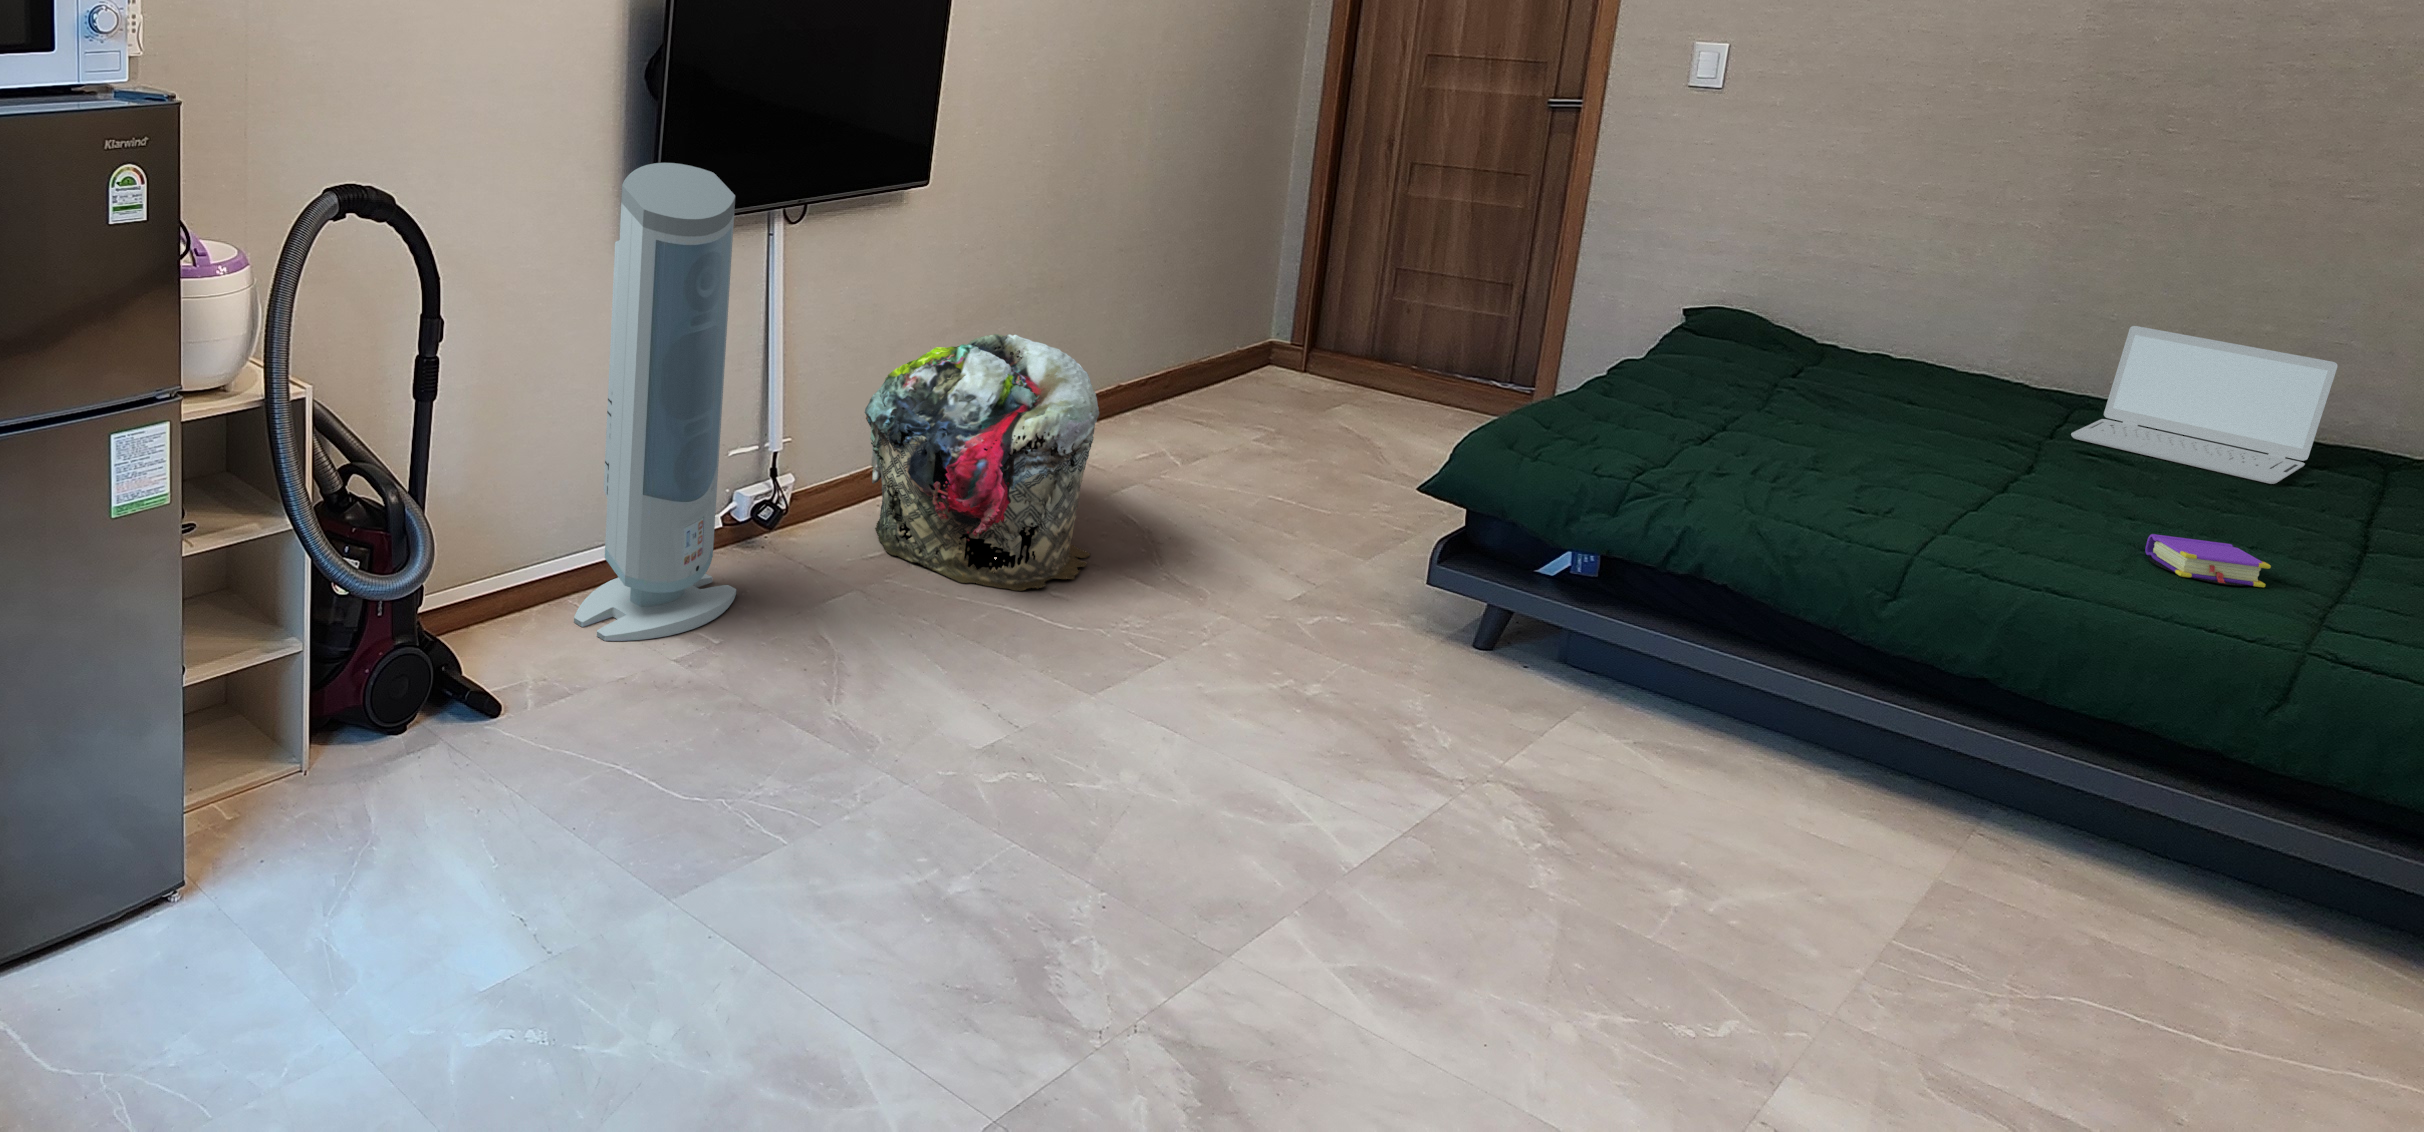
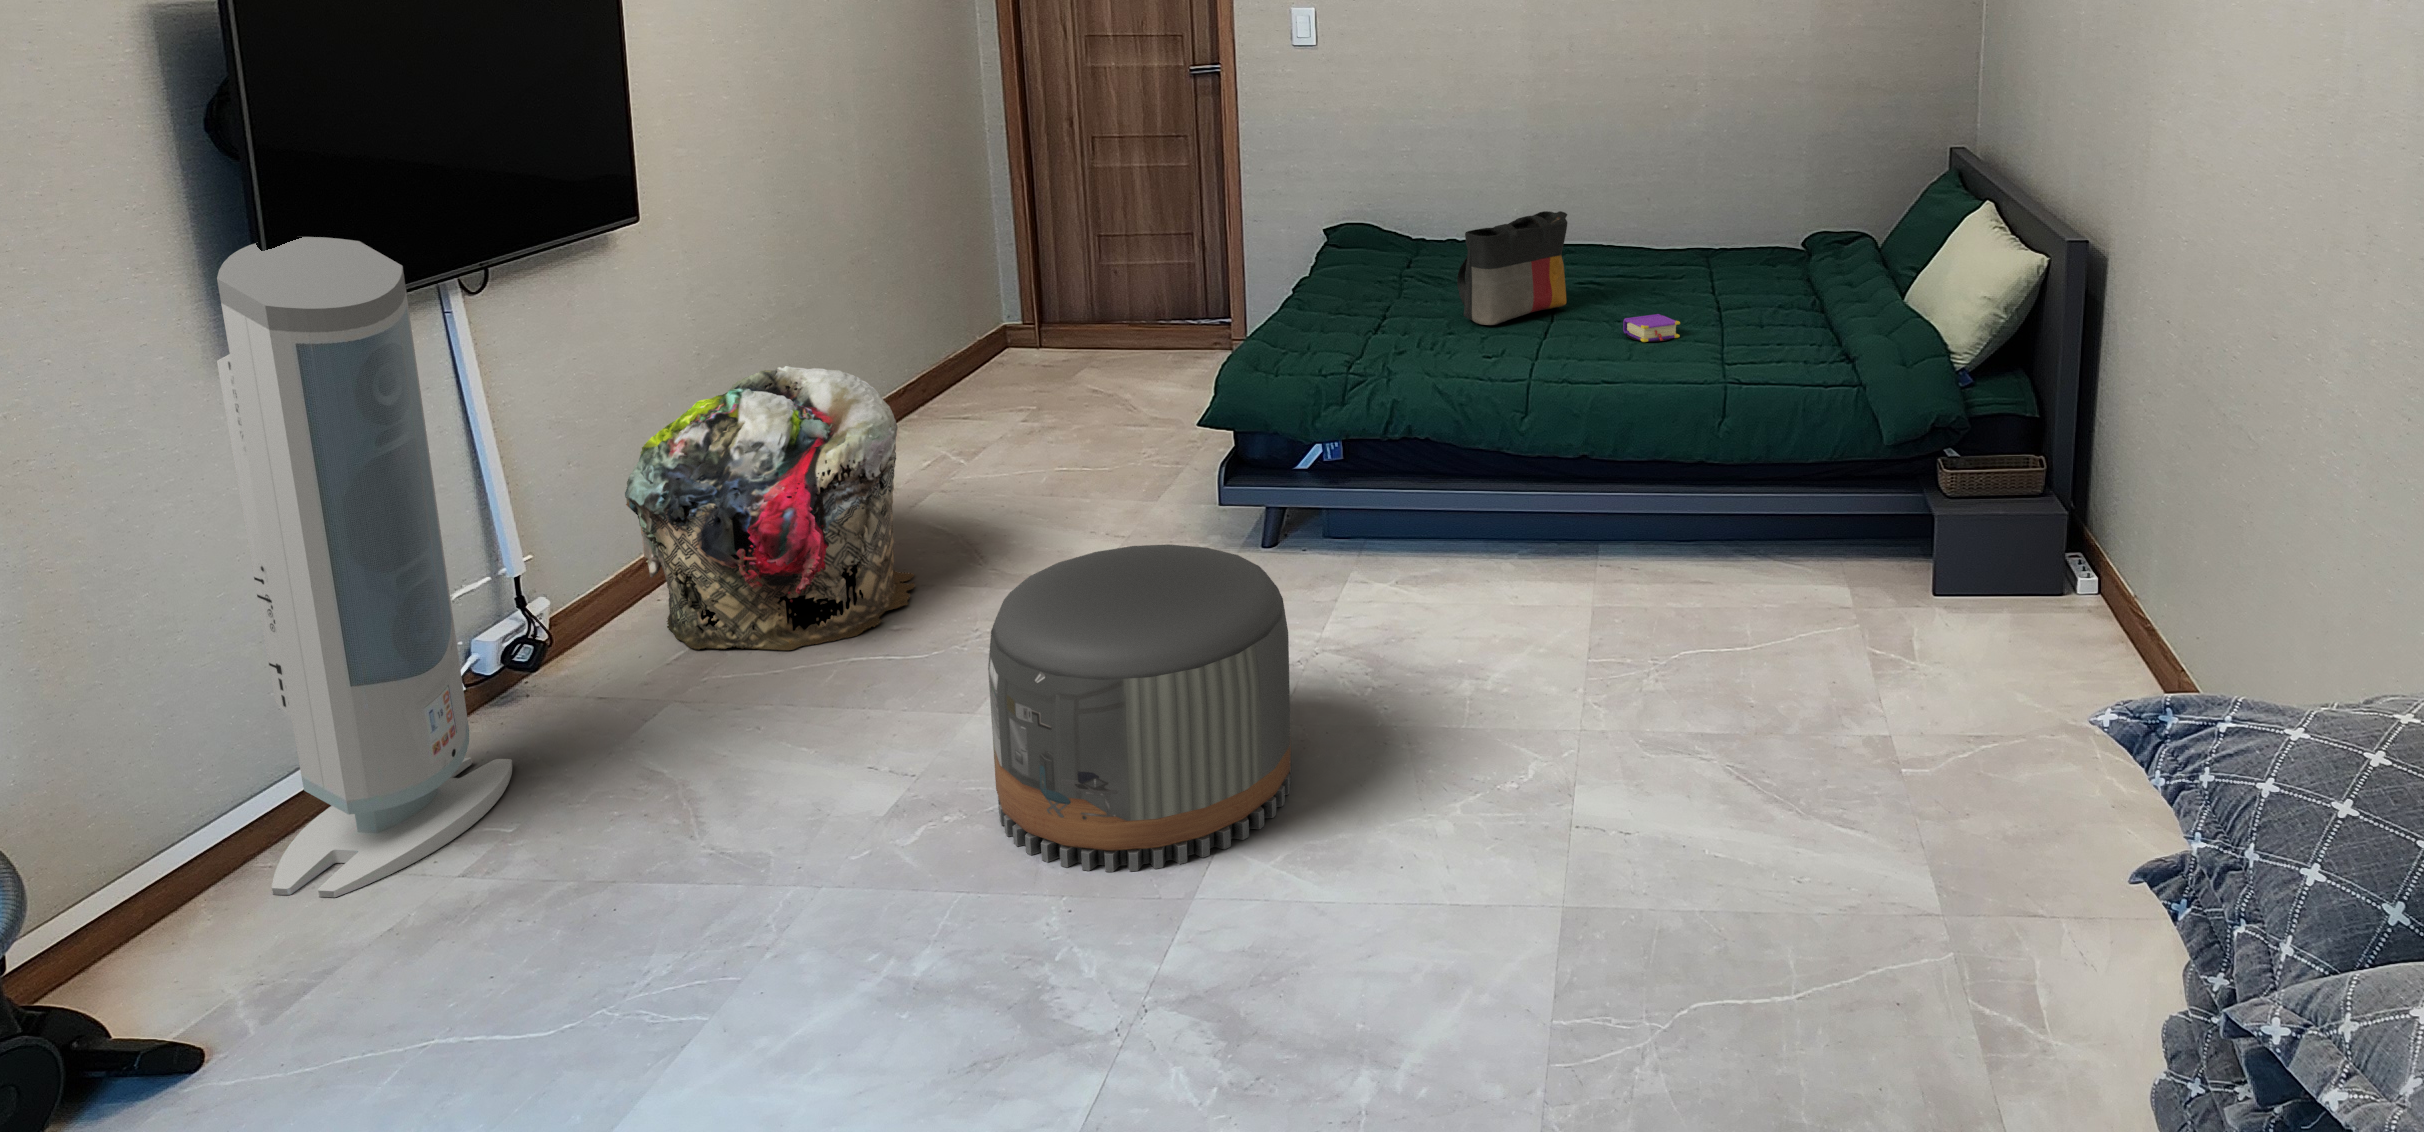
laptop: present [2071,326,2338,484] -> none [1563,181,1672,271]
tote bag: none [1850,356,2078,491] -> present [1457,211,1567,325]
pouf: none [1084,587,1442,948] -> present [988,544,1291,872]

